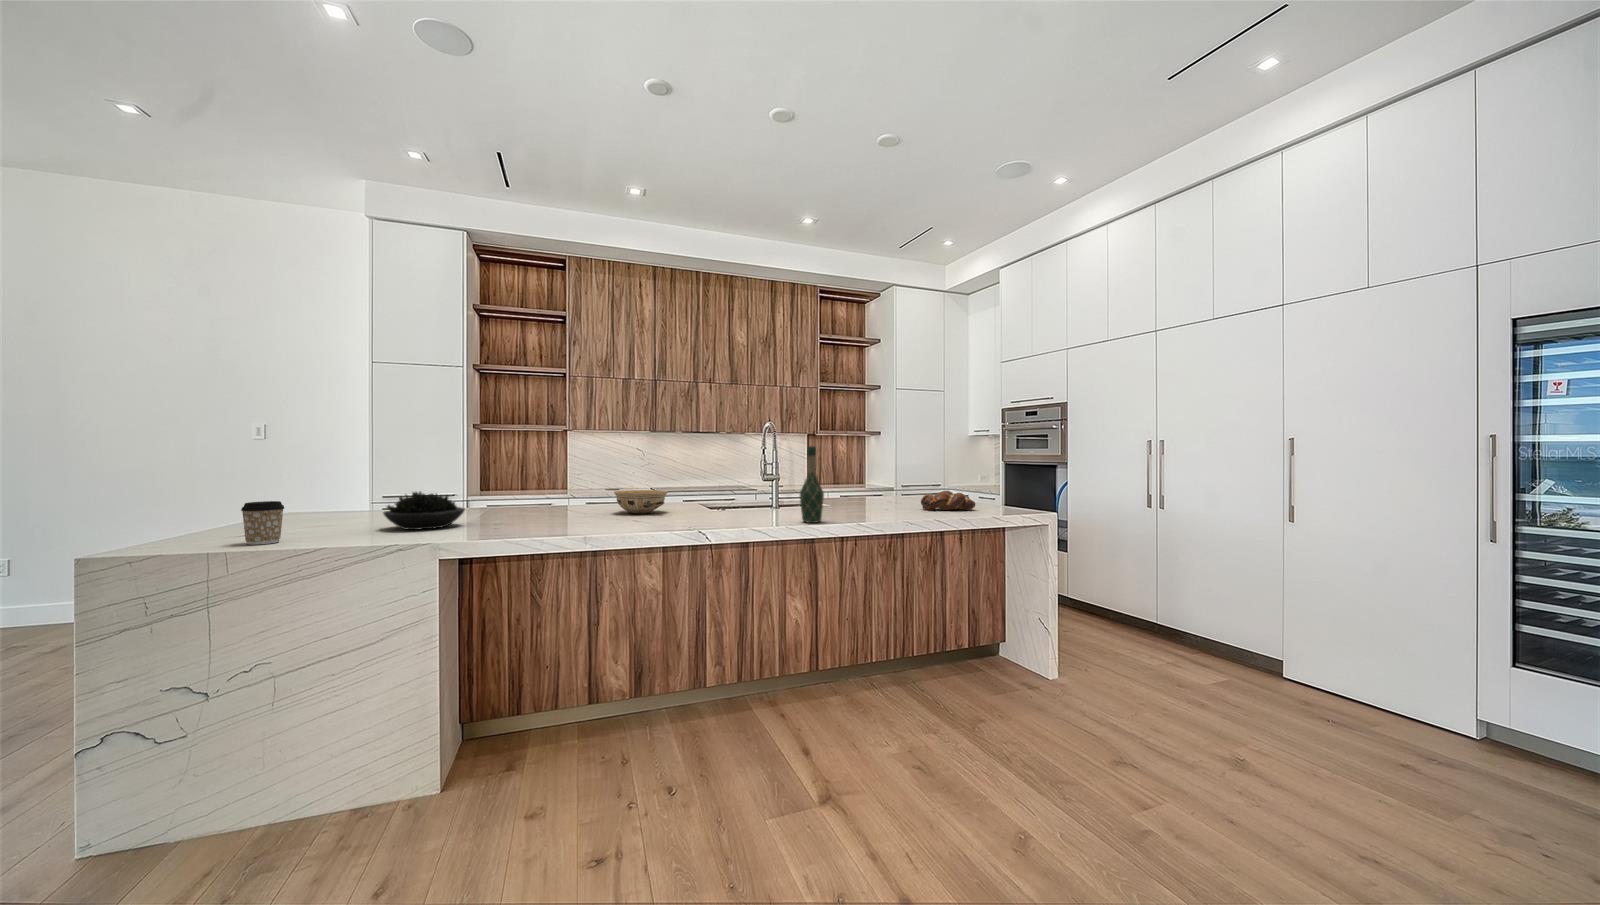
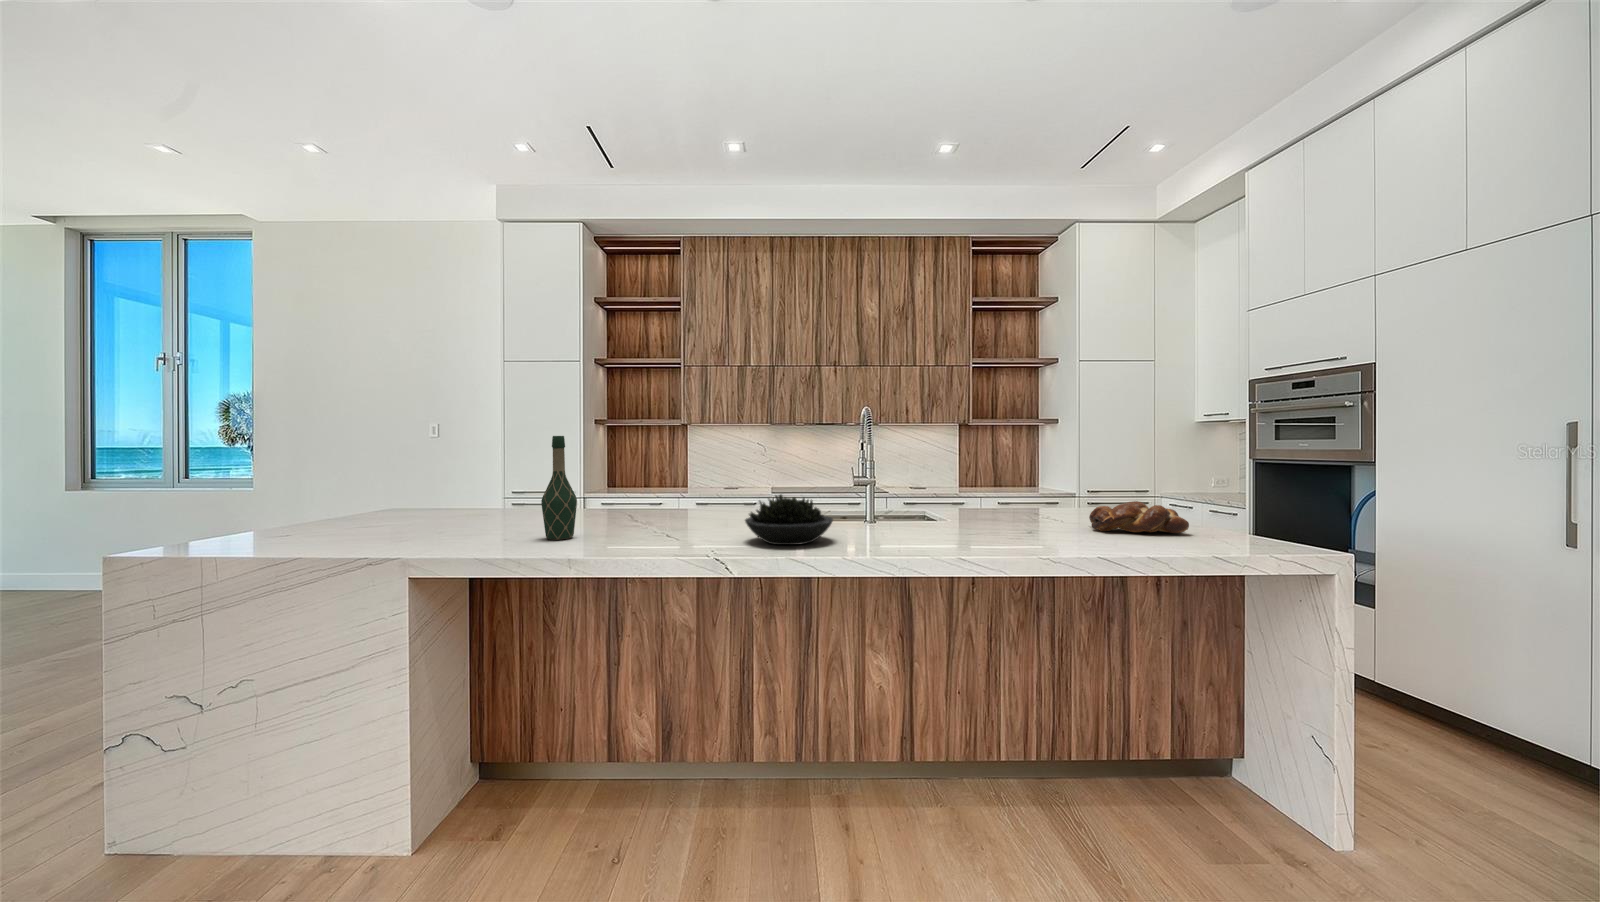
wine bottle: present [800,446,824,523] -> present [541,436,577,540]
ceramic bowl: present [614,490,668,514] -> none [658,491,725,522]
succulent plant: present [383,492,465,530] -> present [745,494,833,545]
coffee cup: present [241,501,284,545] -> none [202,502,254,552]

